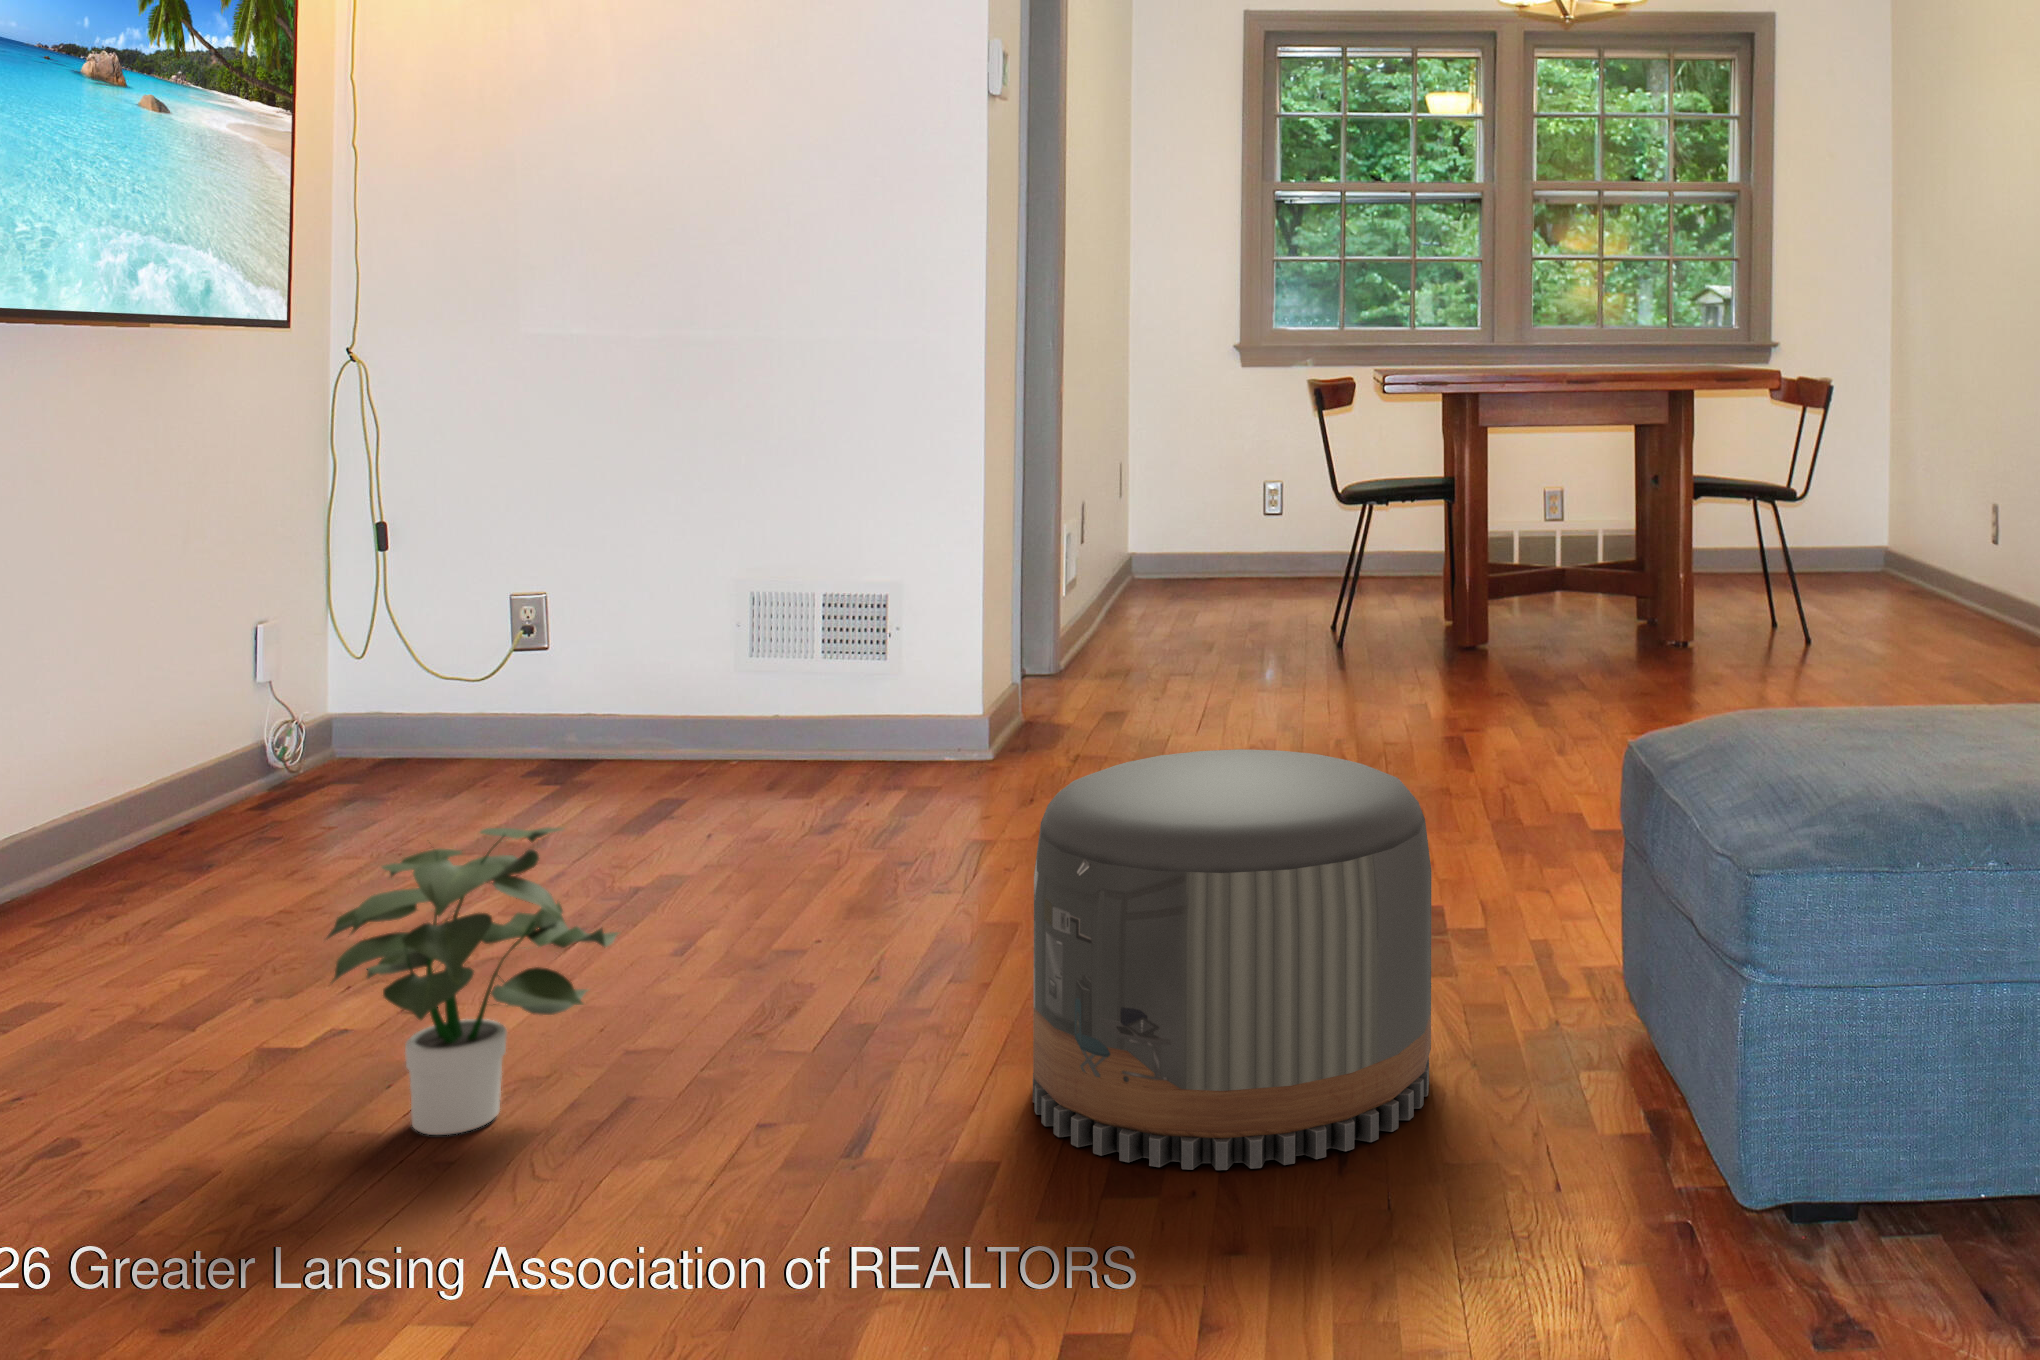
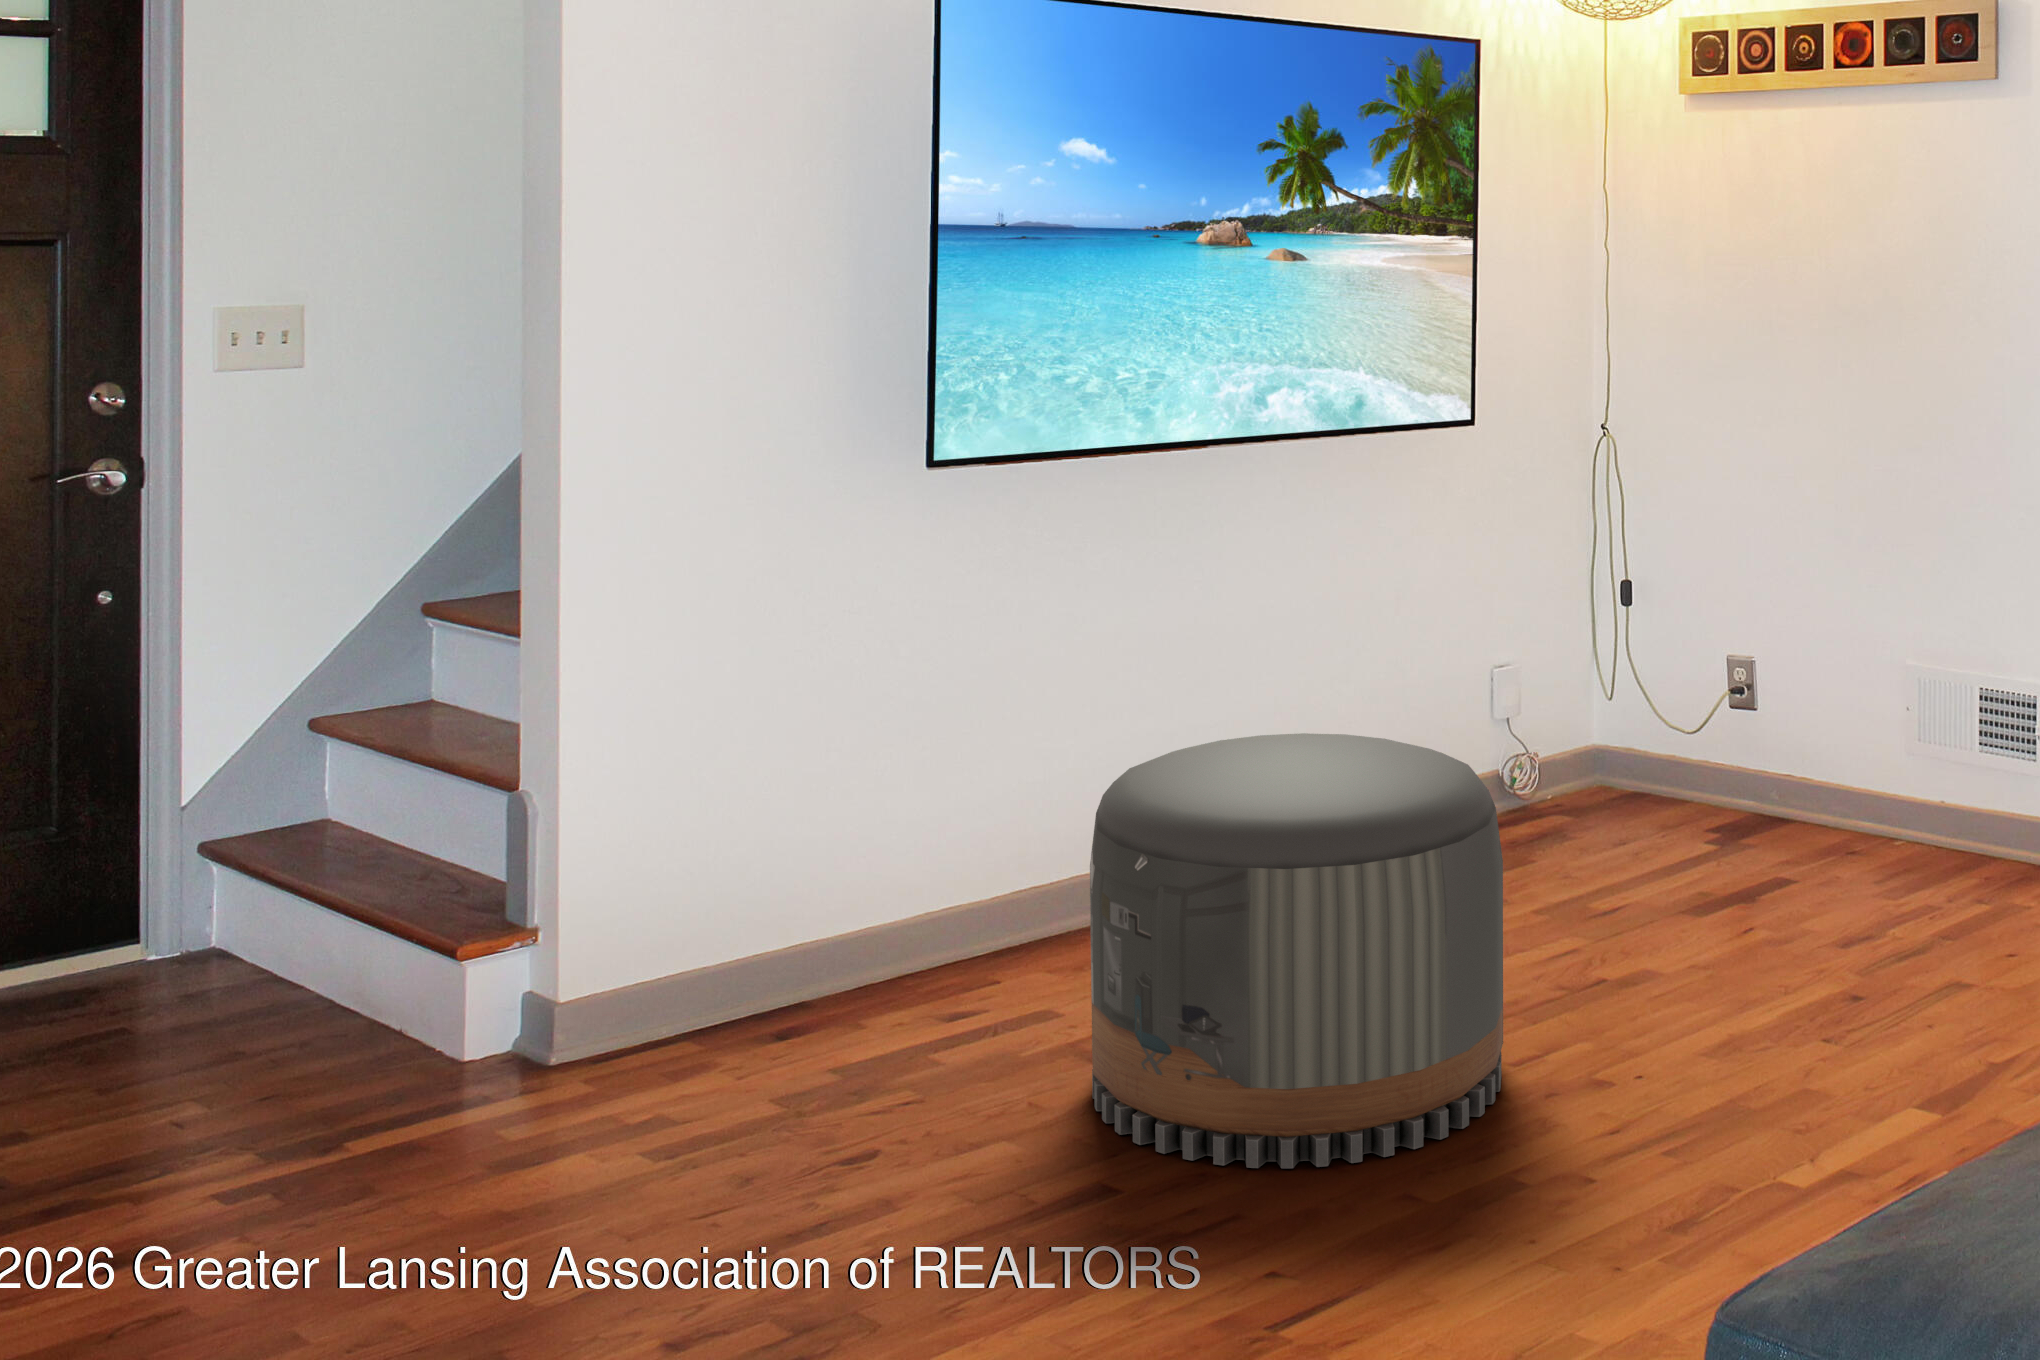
potted plant: present [327,827,619,1135] -> none [360,819,666,1133]

